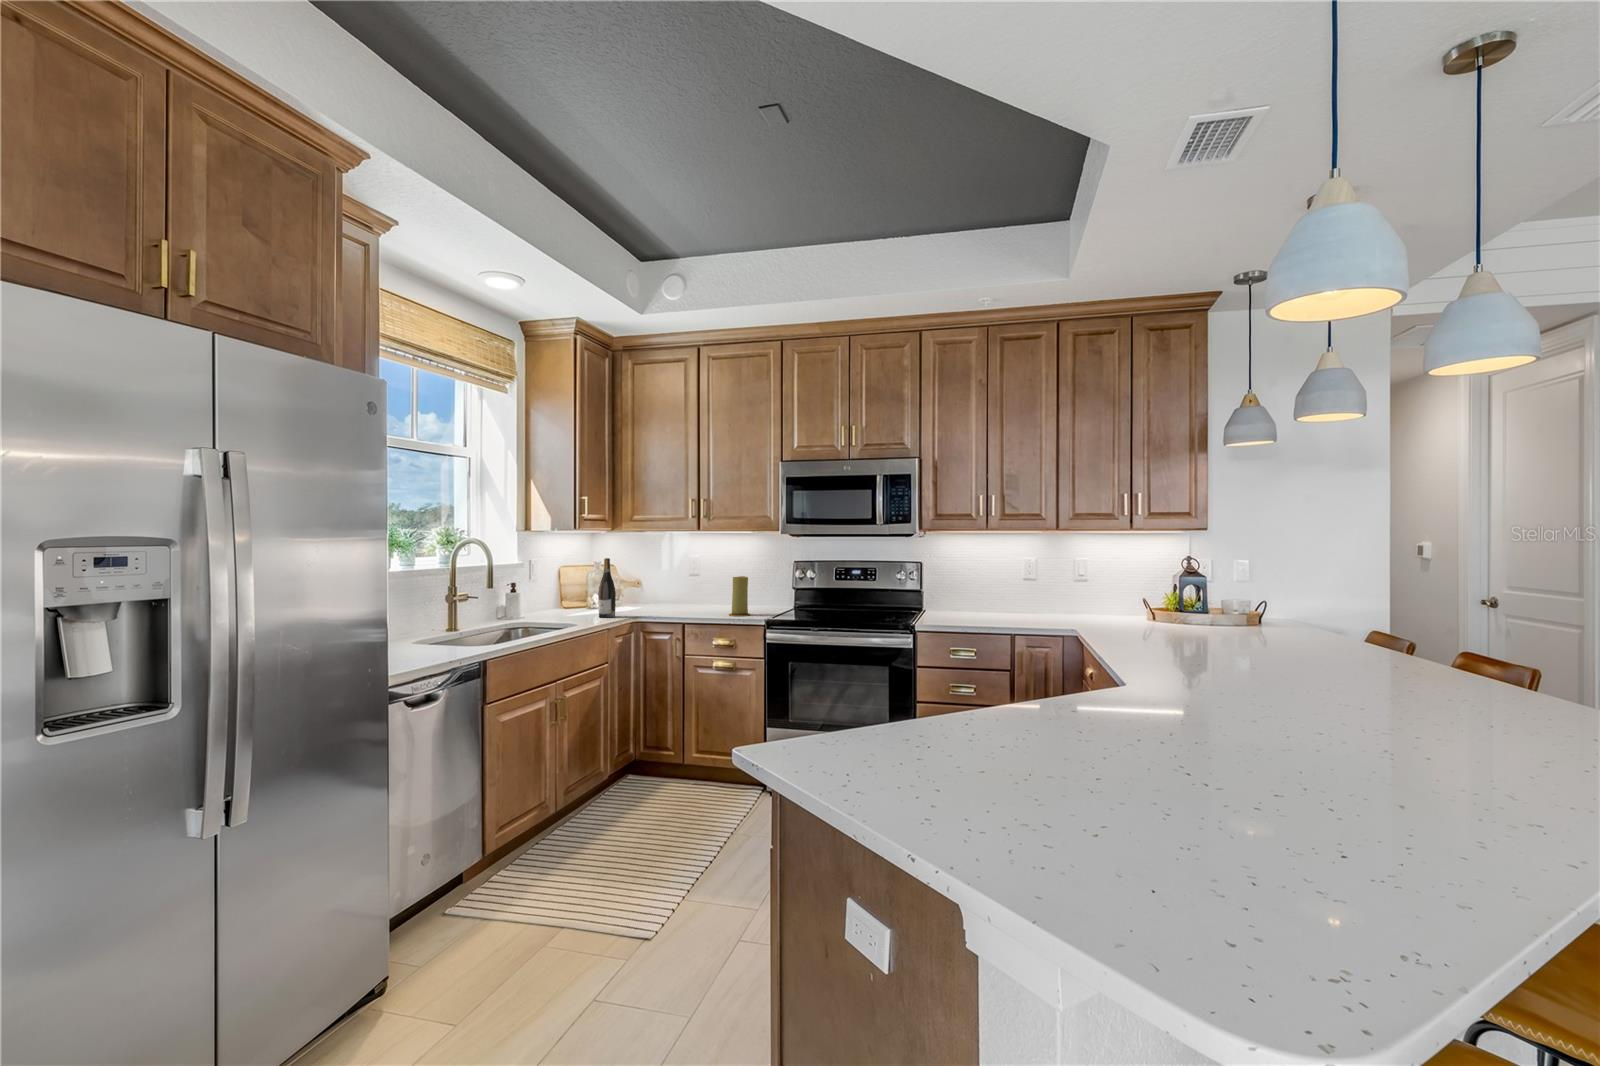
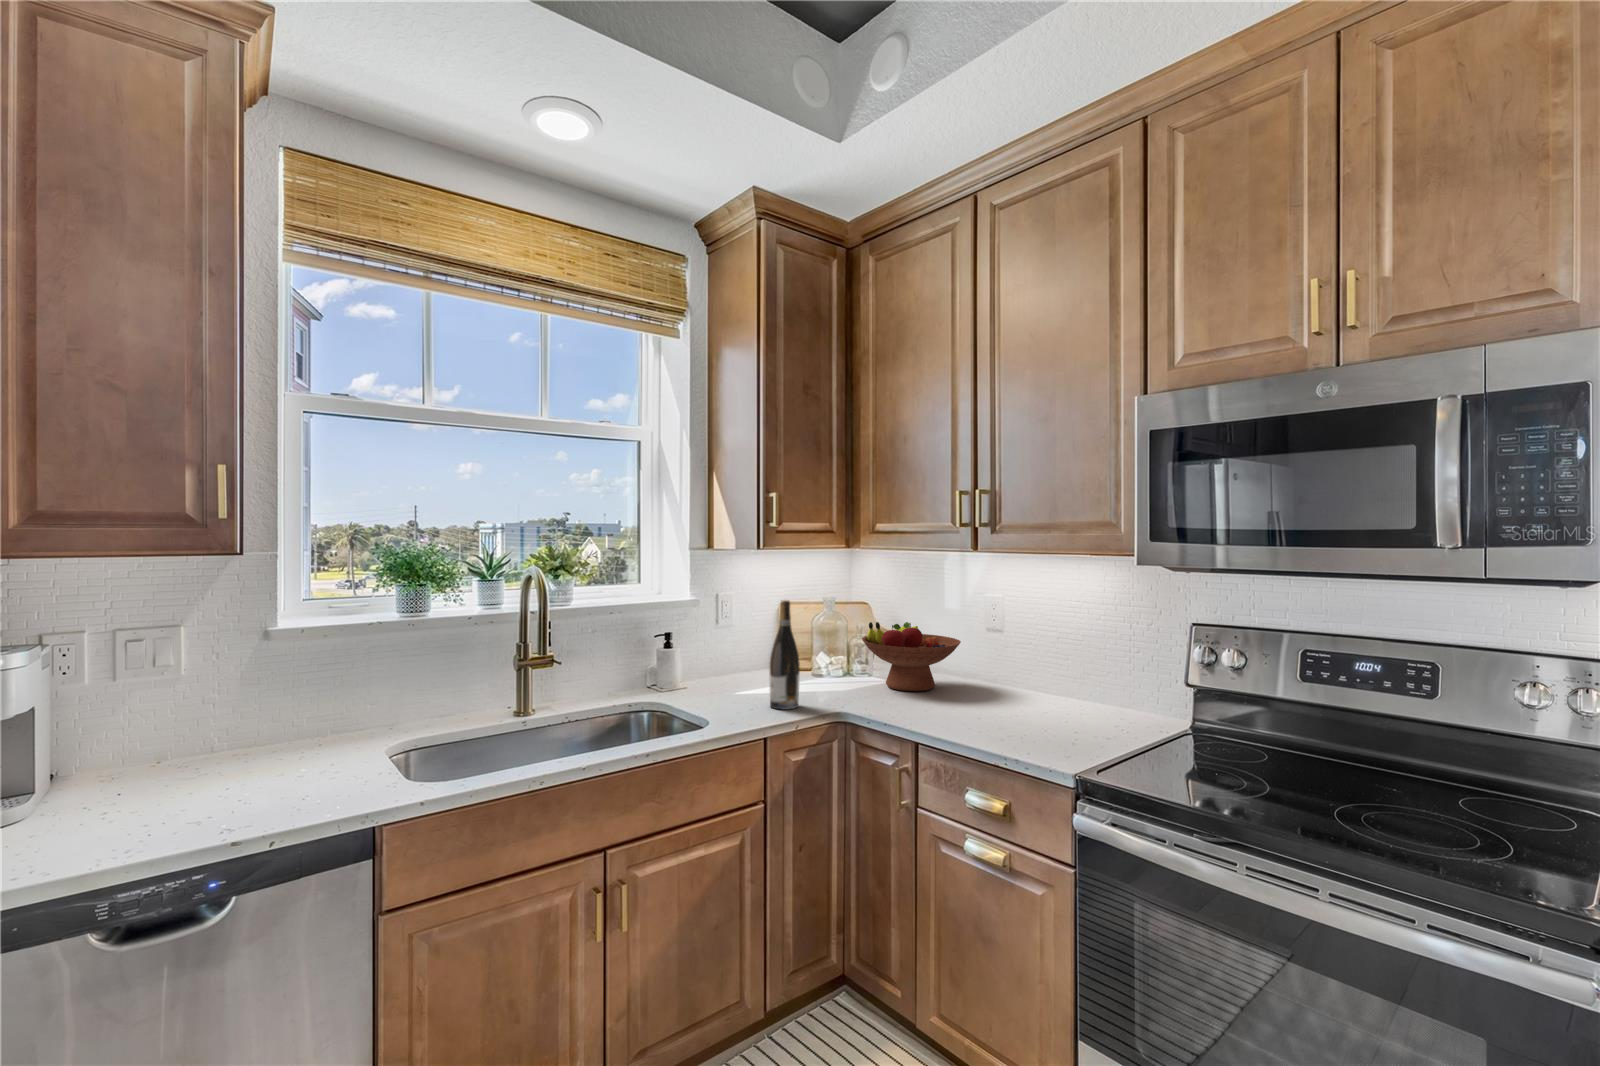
fruit bowl: none [627,571,683,608] -> present [862,622,961,691]
candle: present [729,576,751,616] -> none [1002,657,1054,751]

